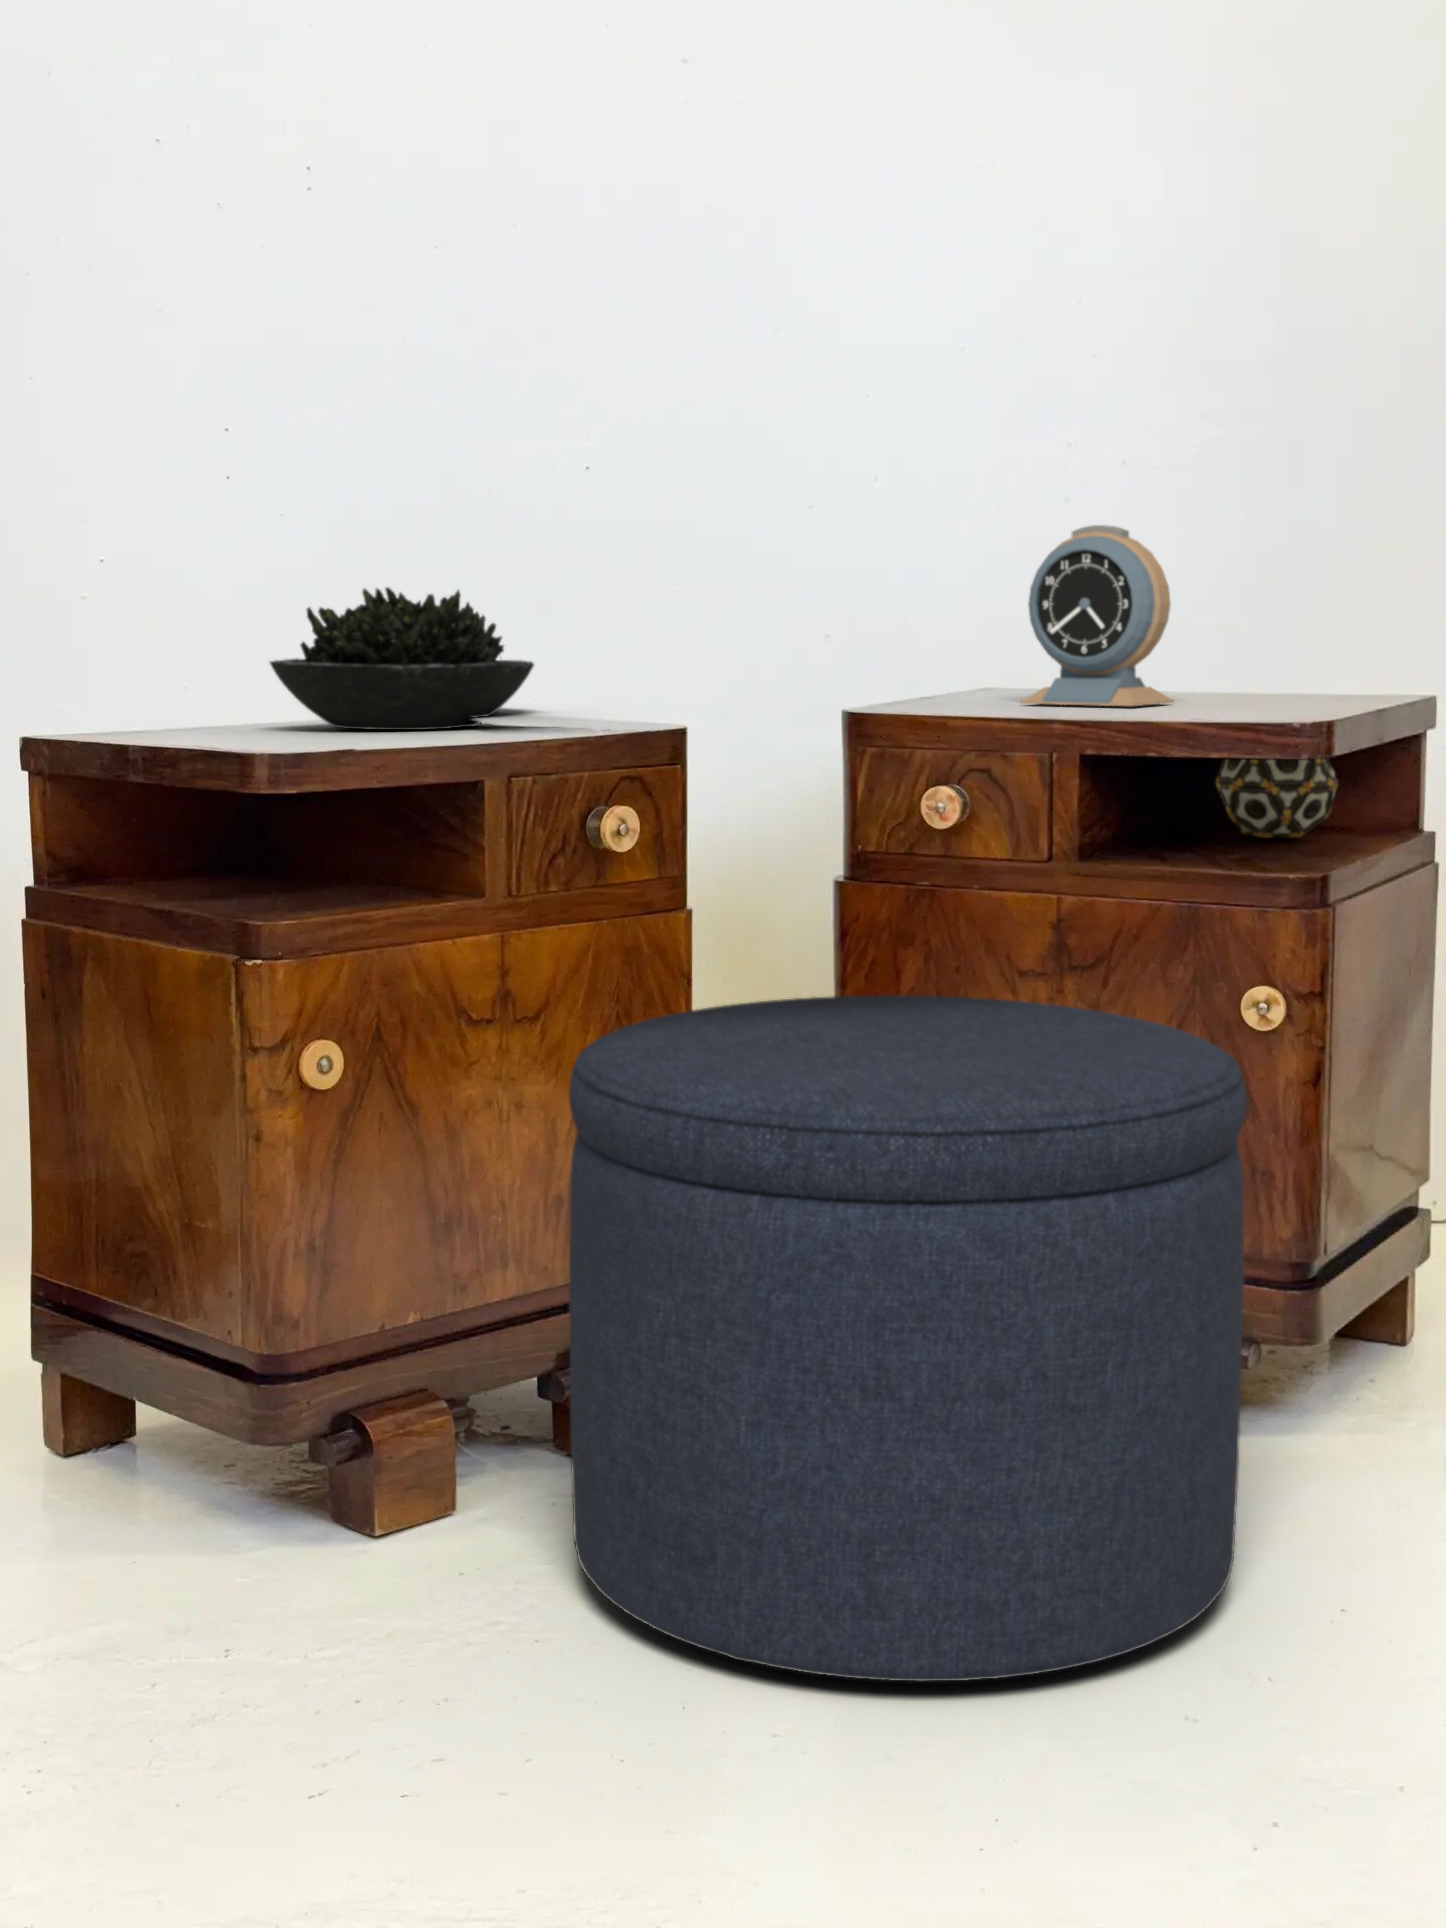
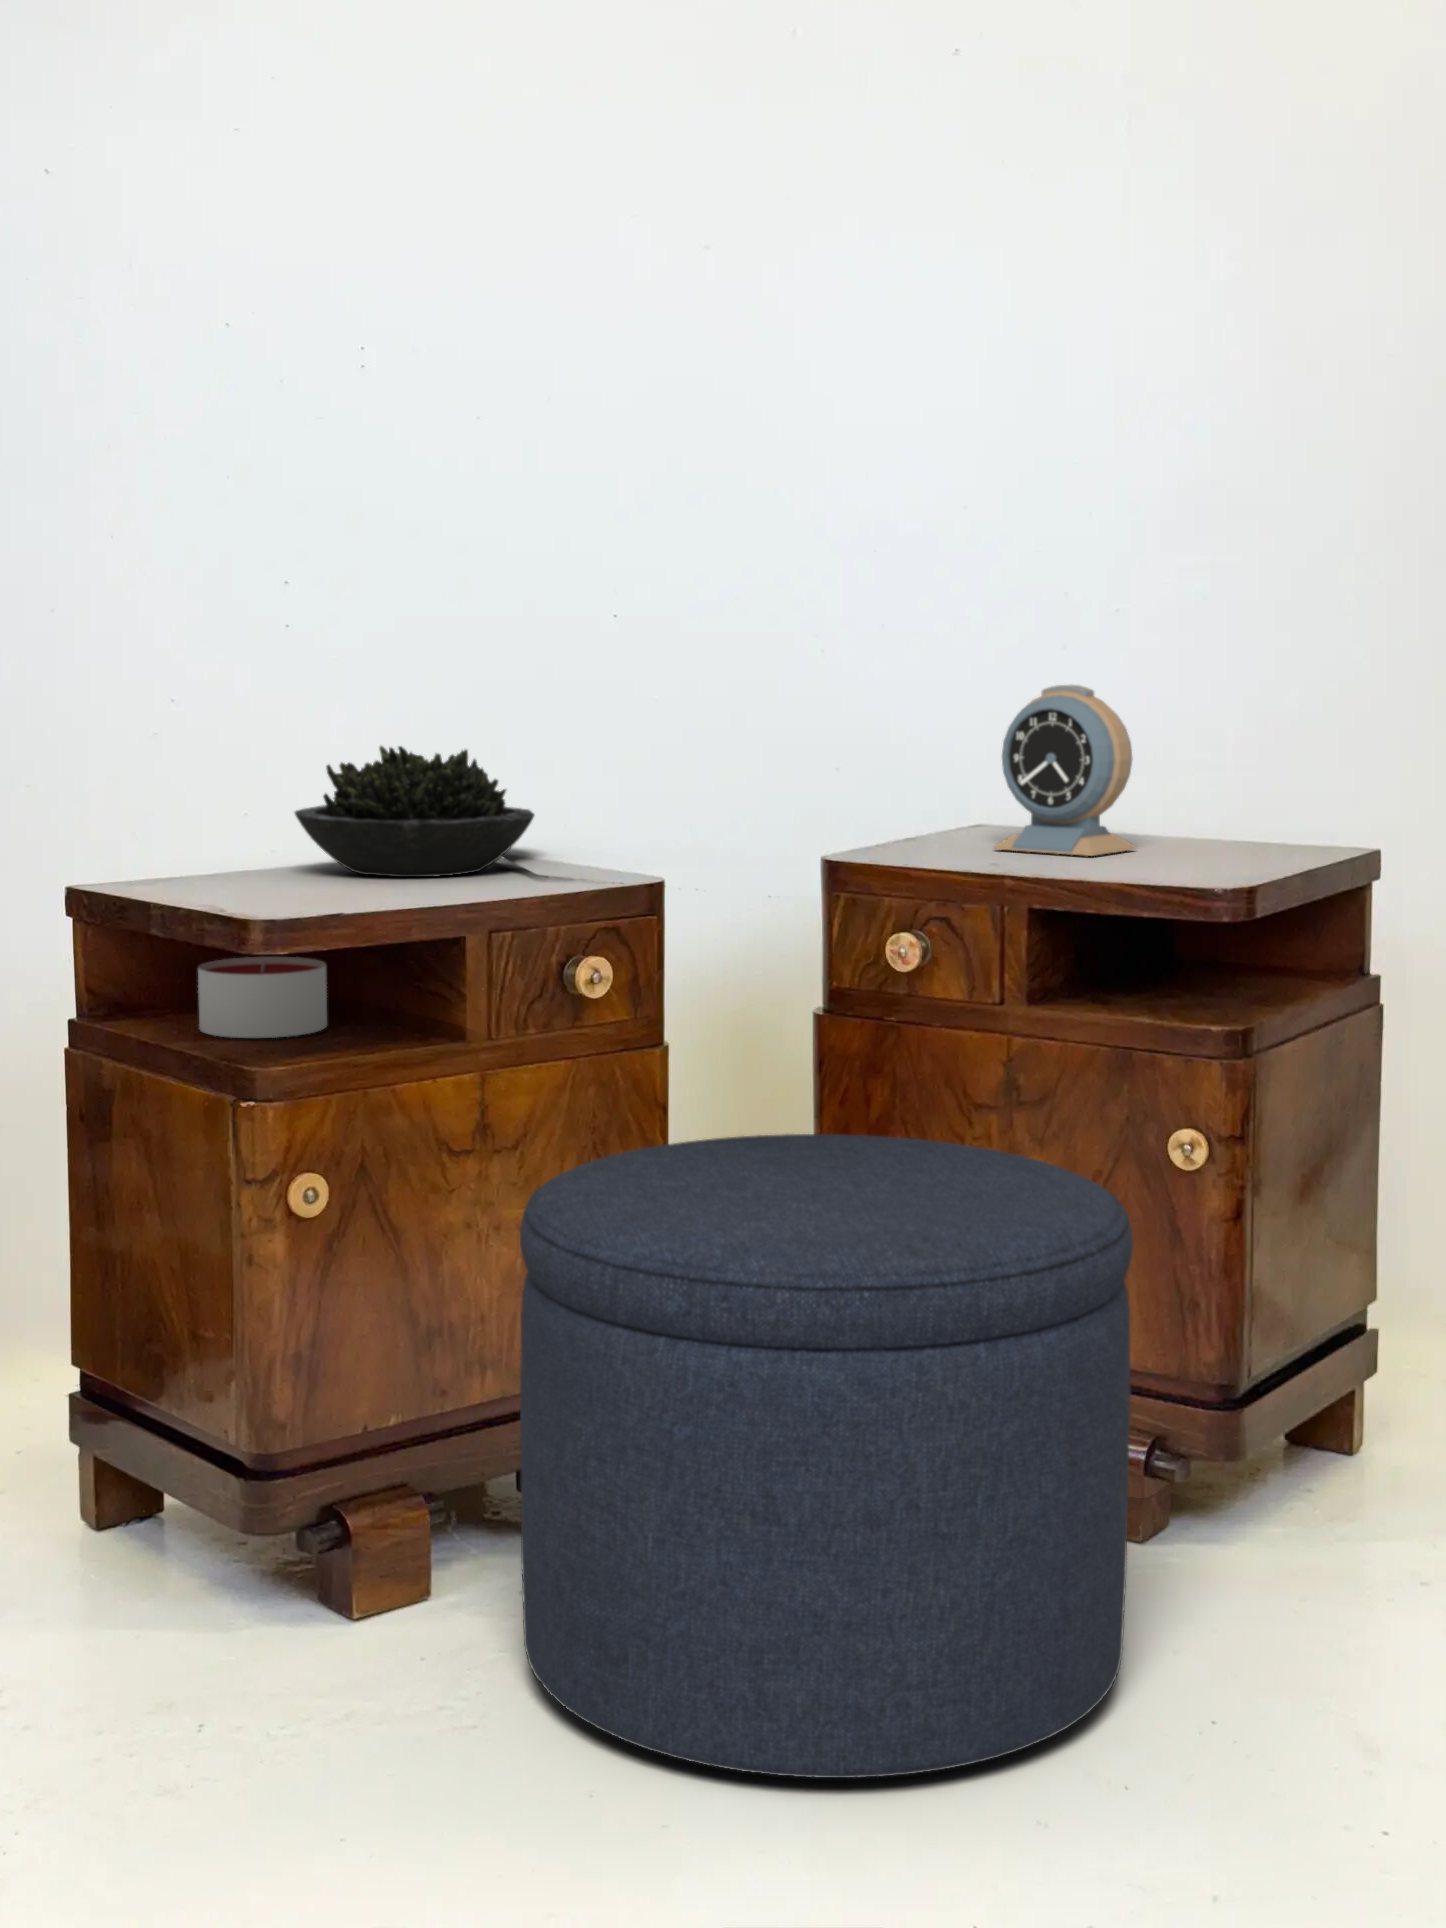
decorative ball: present [1216,759,1338,838] -> none [1172,876,1287,979]
candle: none [180,813,324,897] -> present [198,957,327,1038]

